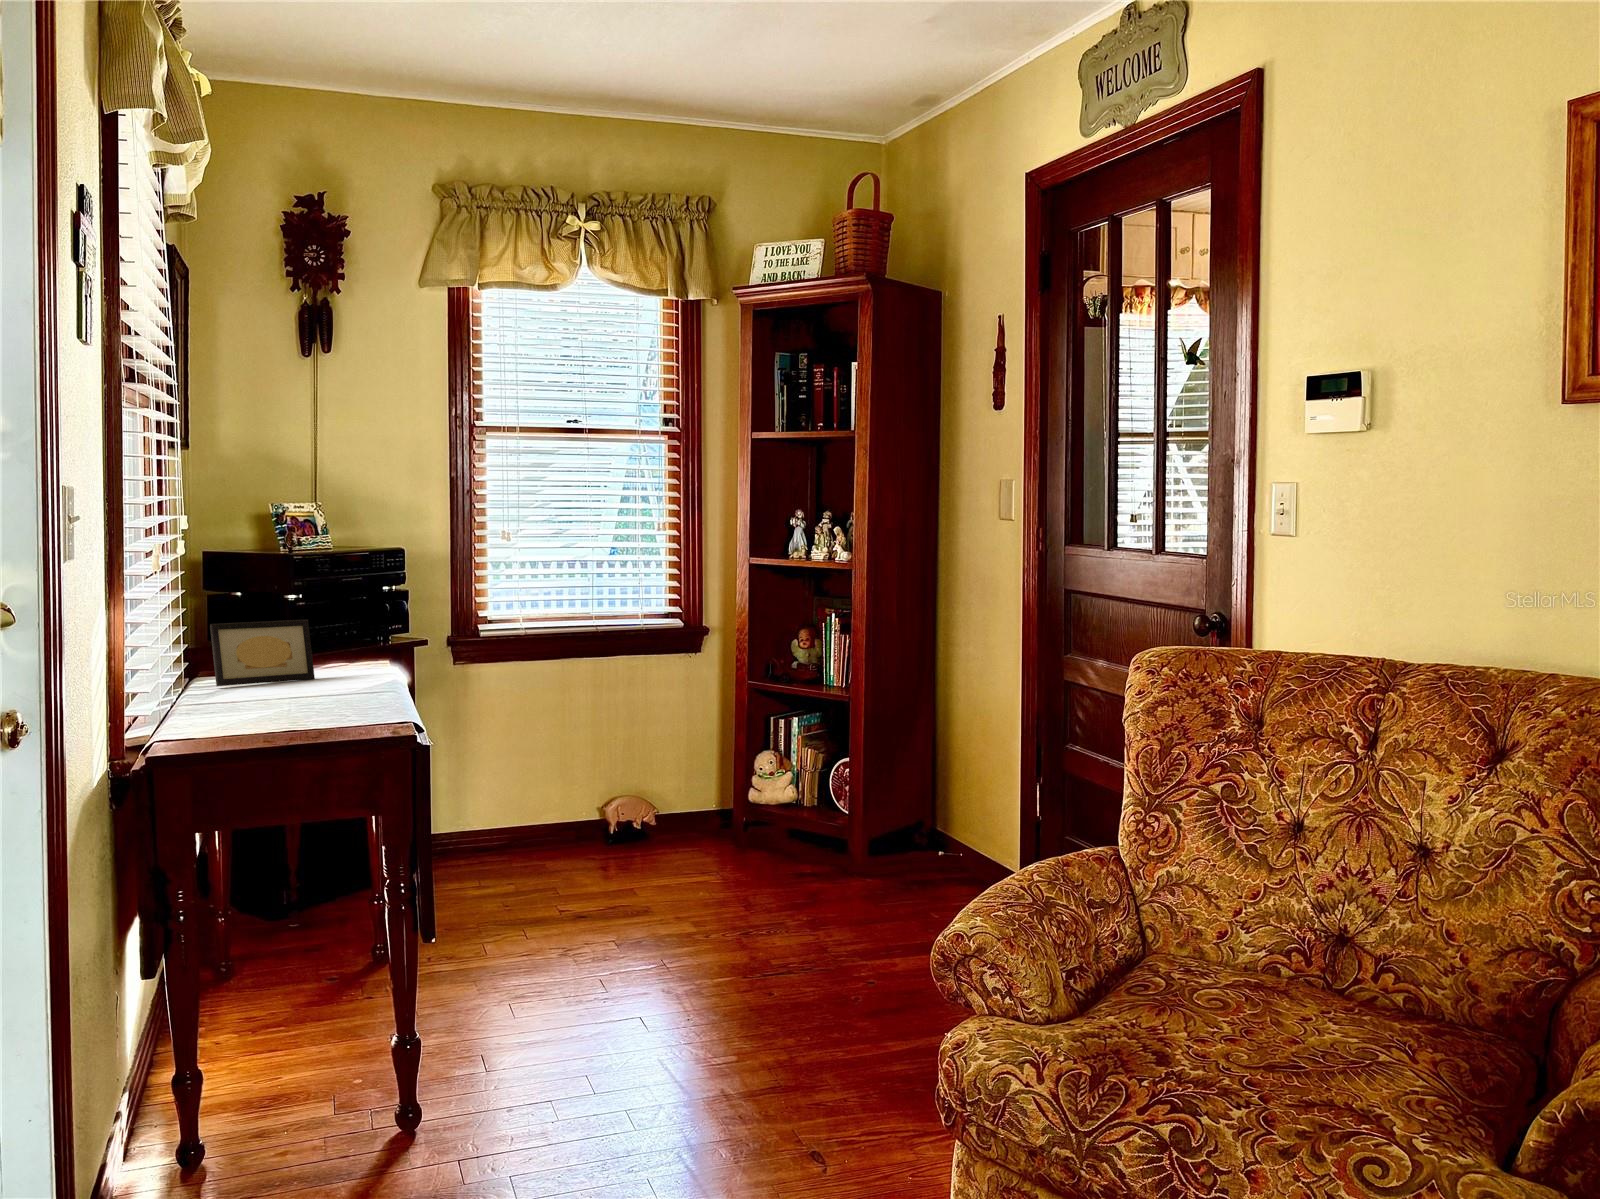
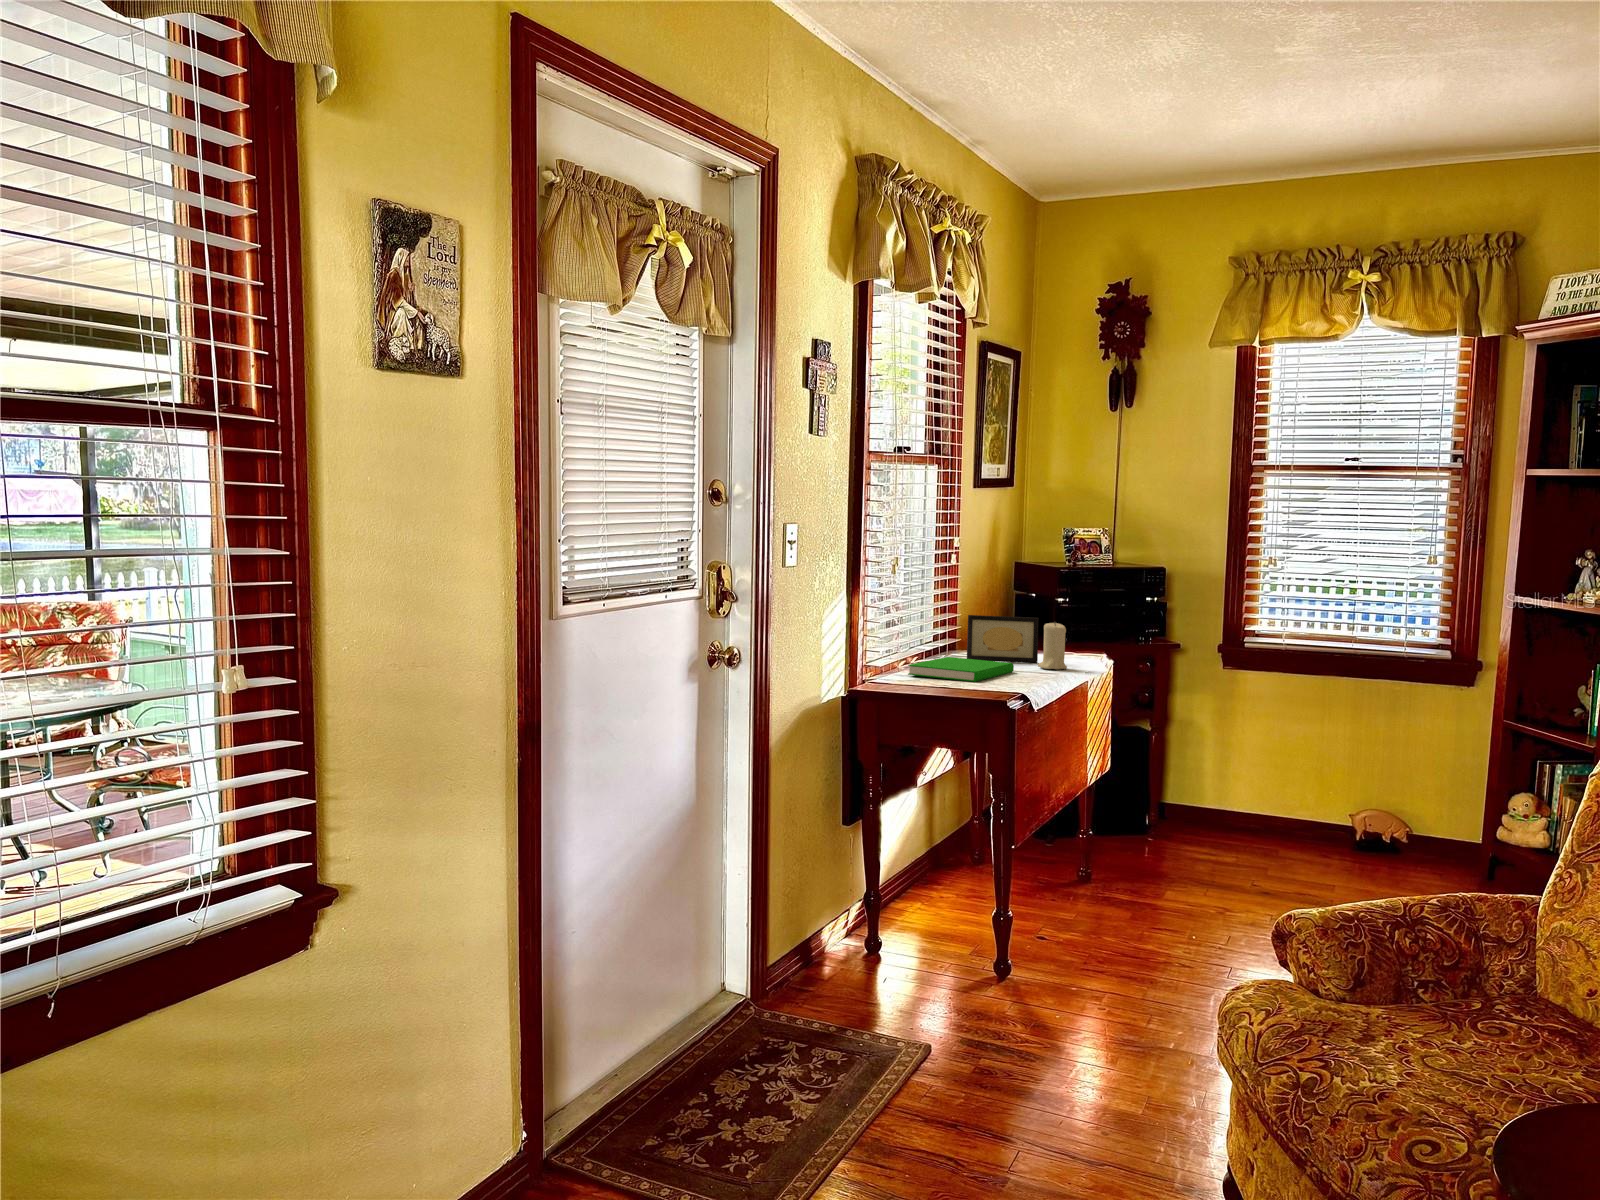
candle: none [330,621,371,685] -> present [1038,622,1067,669]
book: none [181,683,313,717] -> present [908,657,1014,682]

